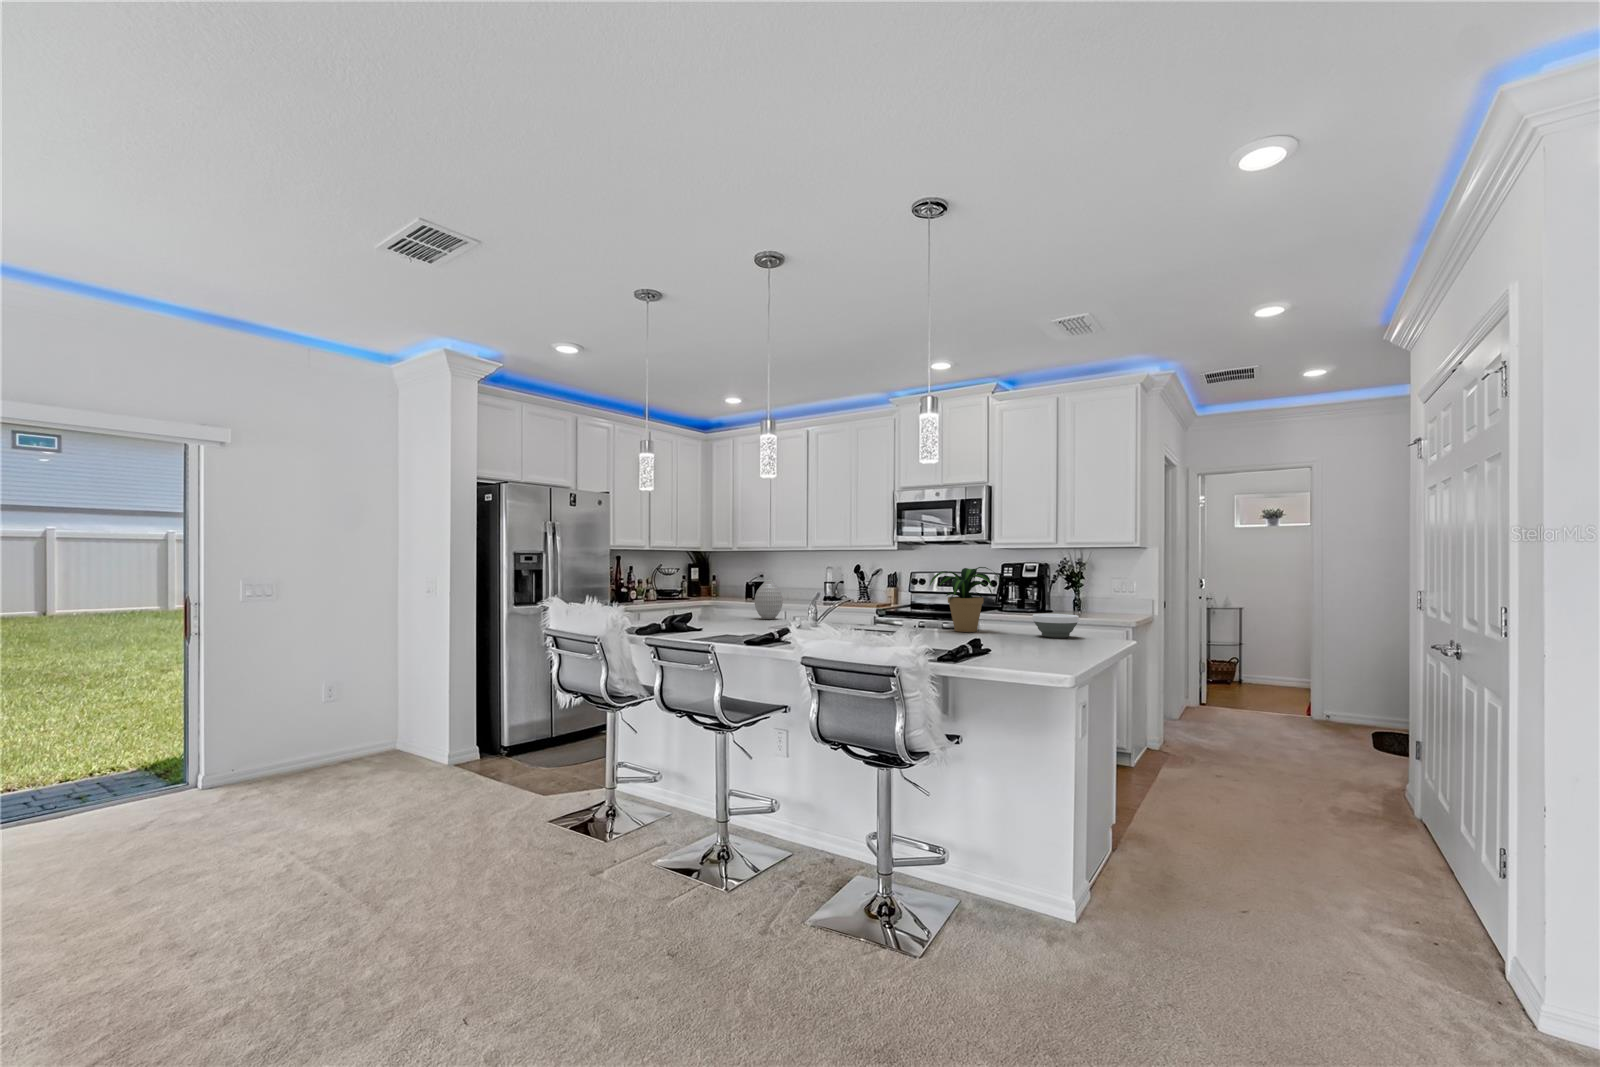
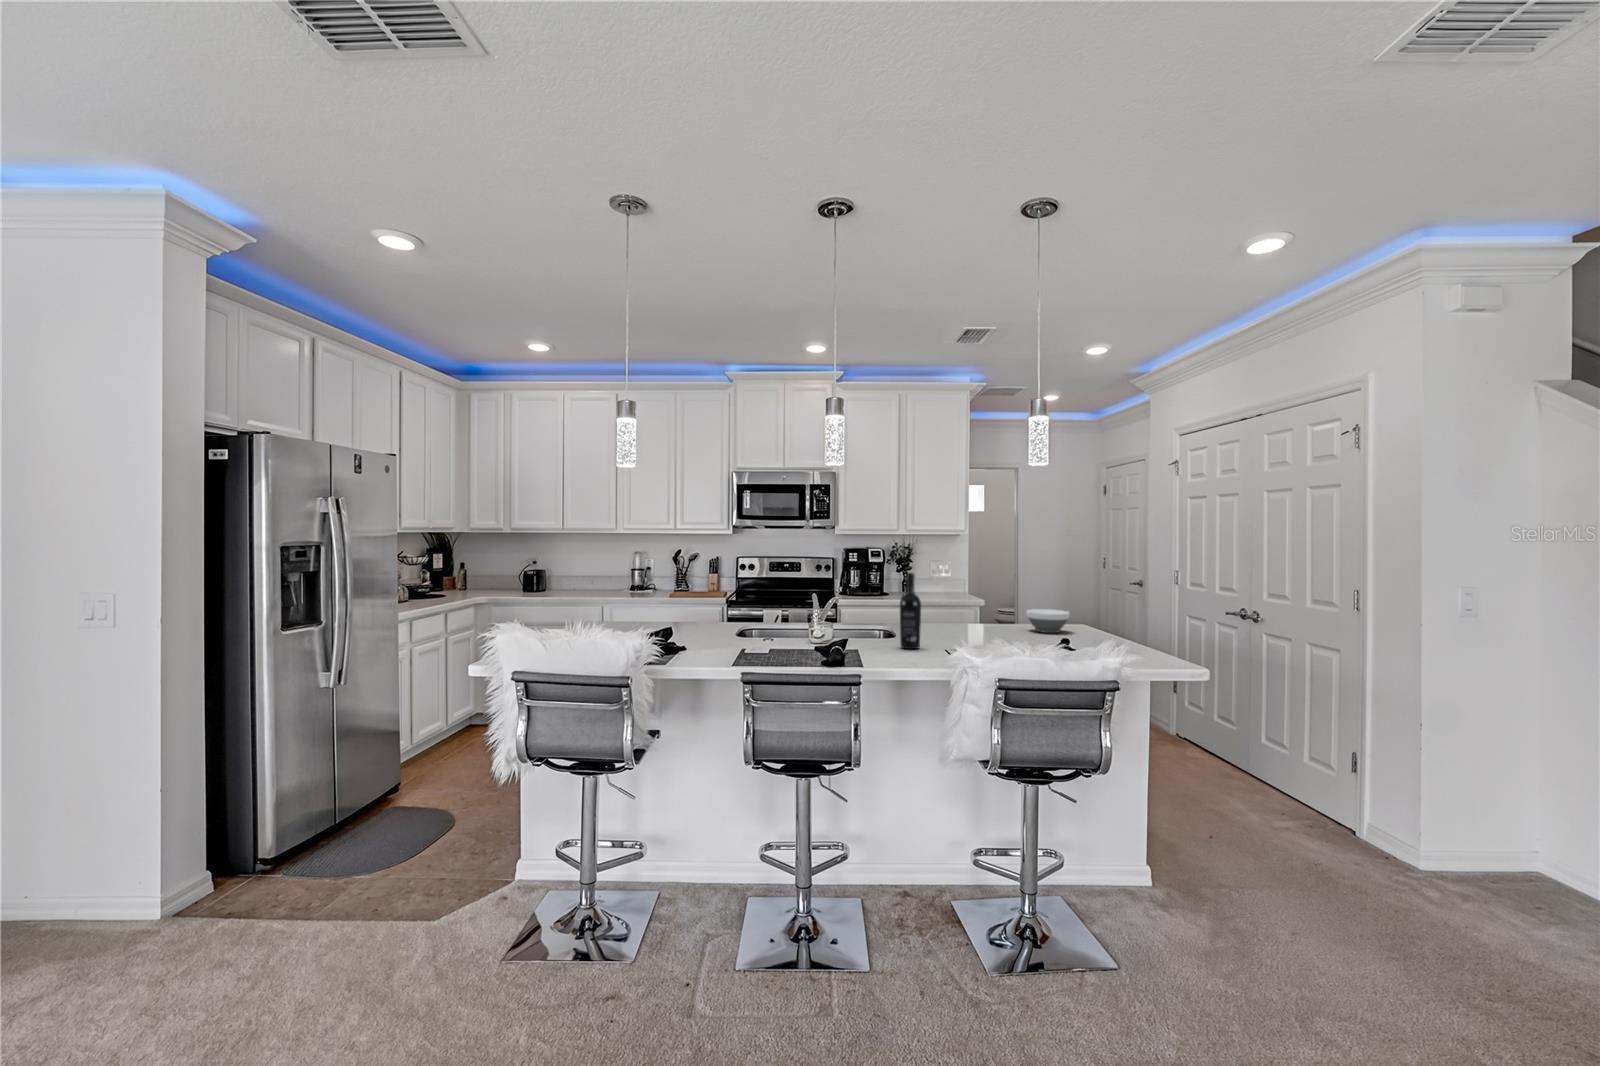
potted plant: present [930,567,1000,632] -> none [923,565,991,632]
wine bottle: none [846,568,865,636] -> present [900,573,921,649]
vase: present [755,580,783,619] -> none [696,582,730,629]

